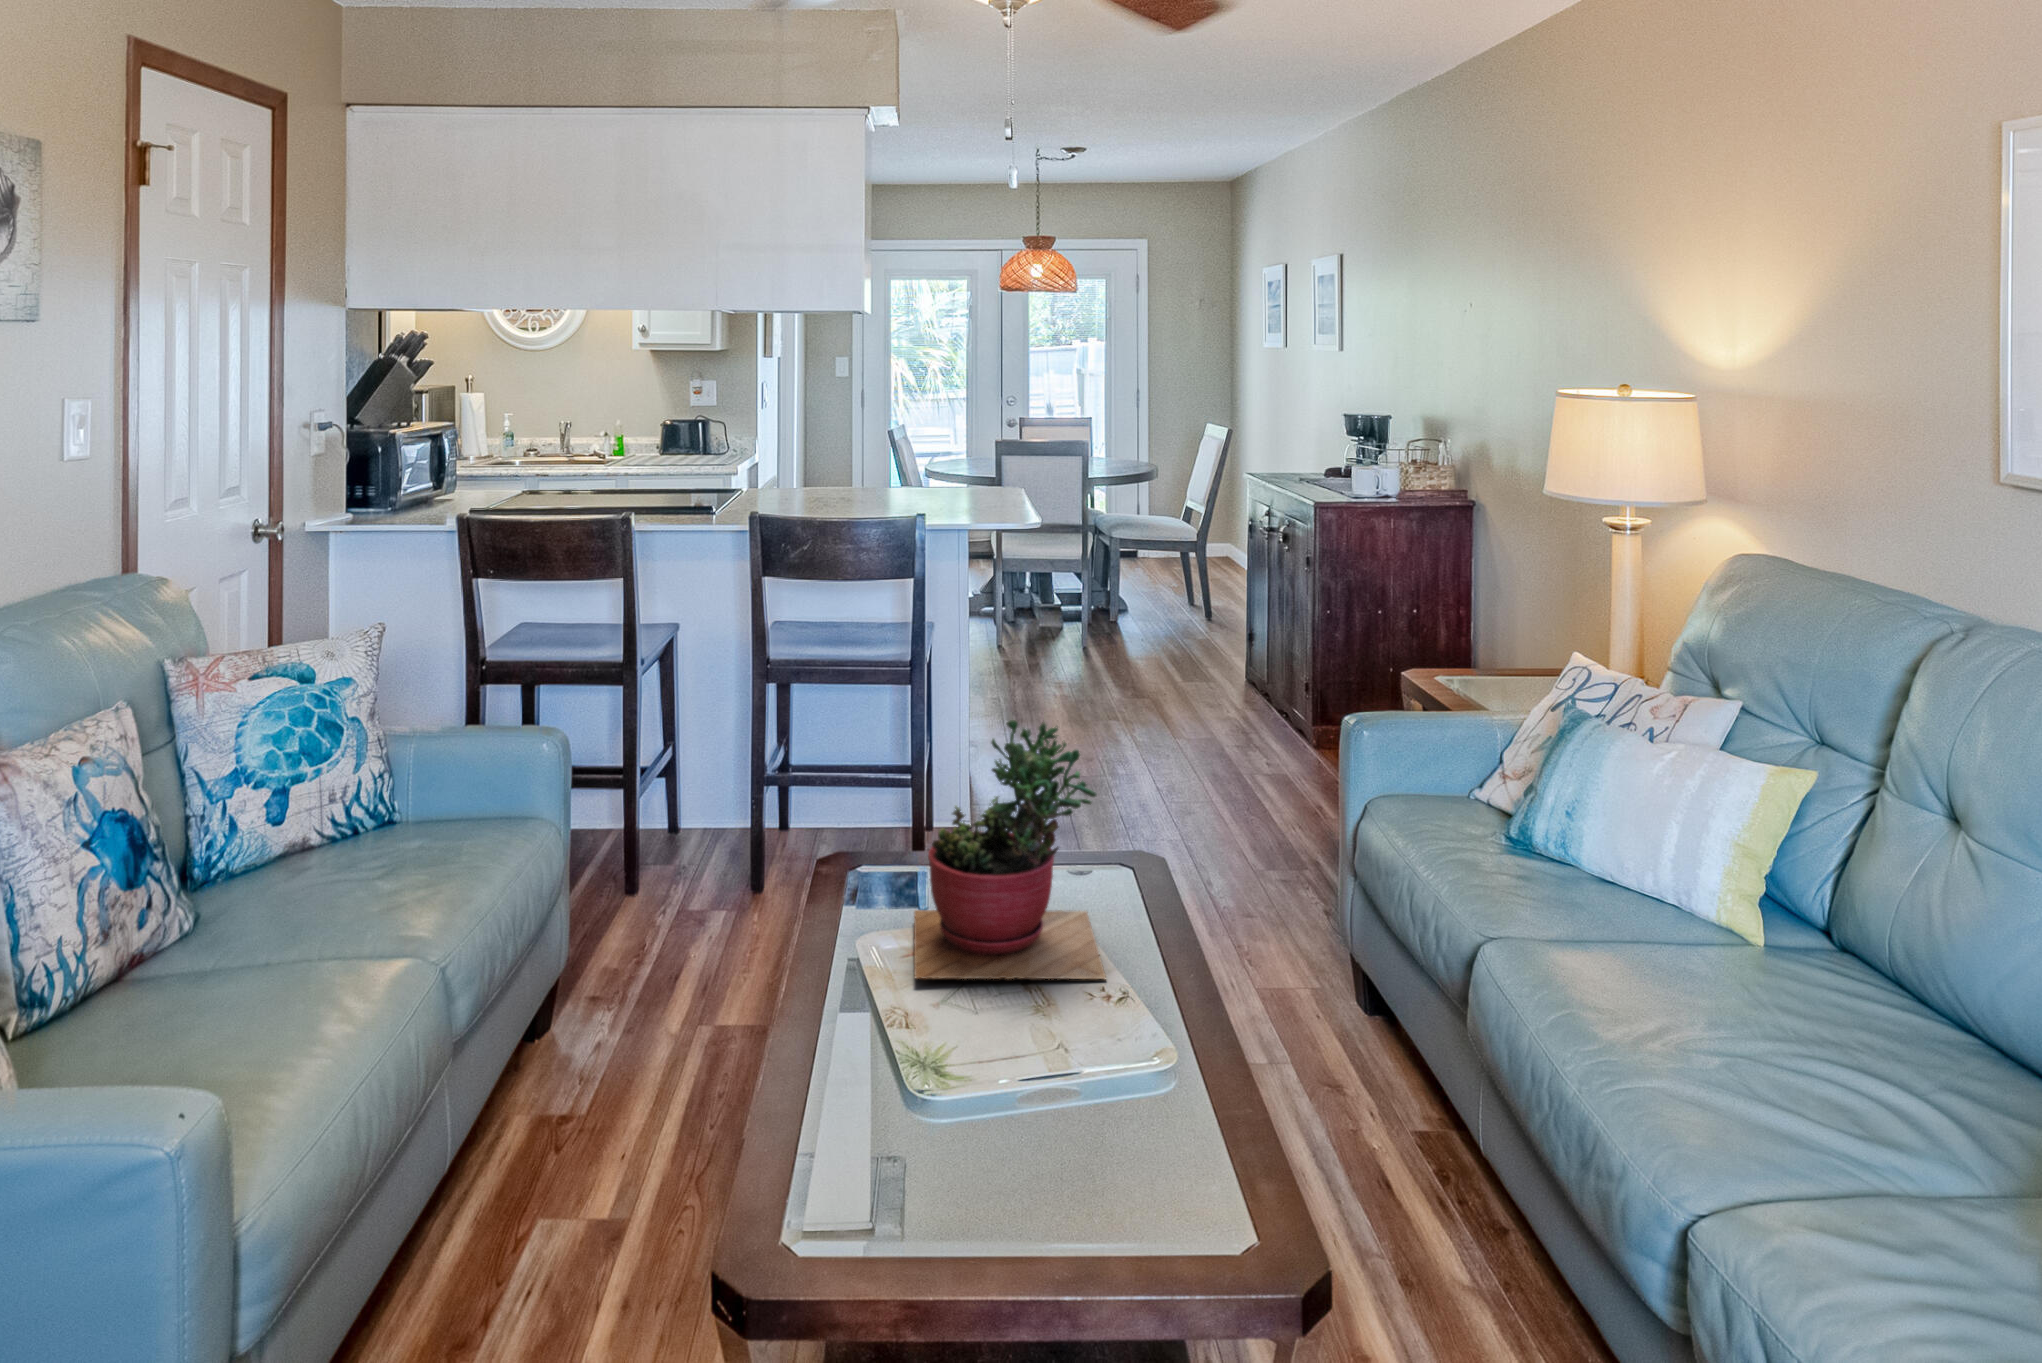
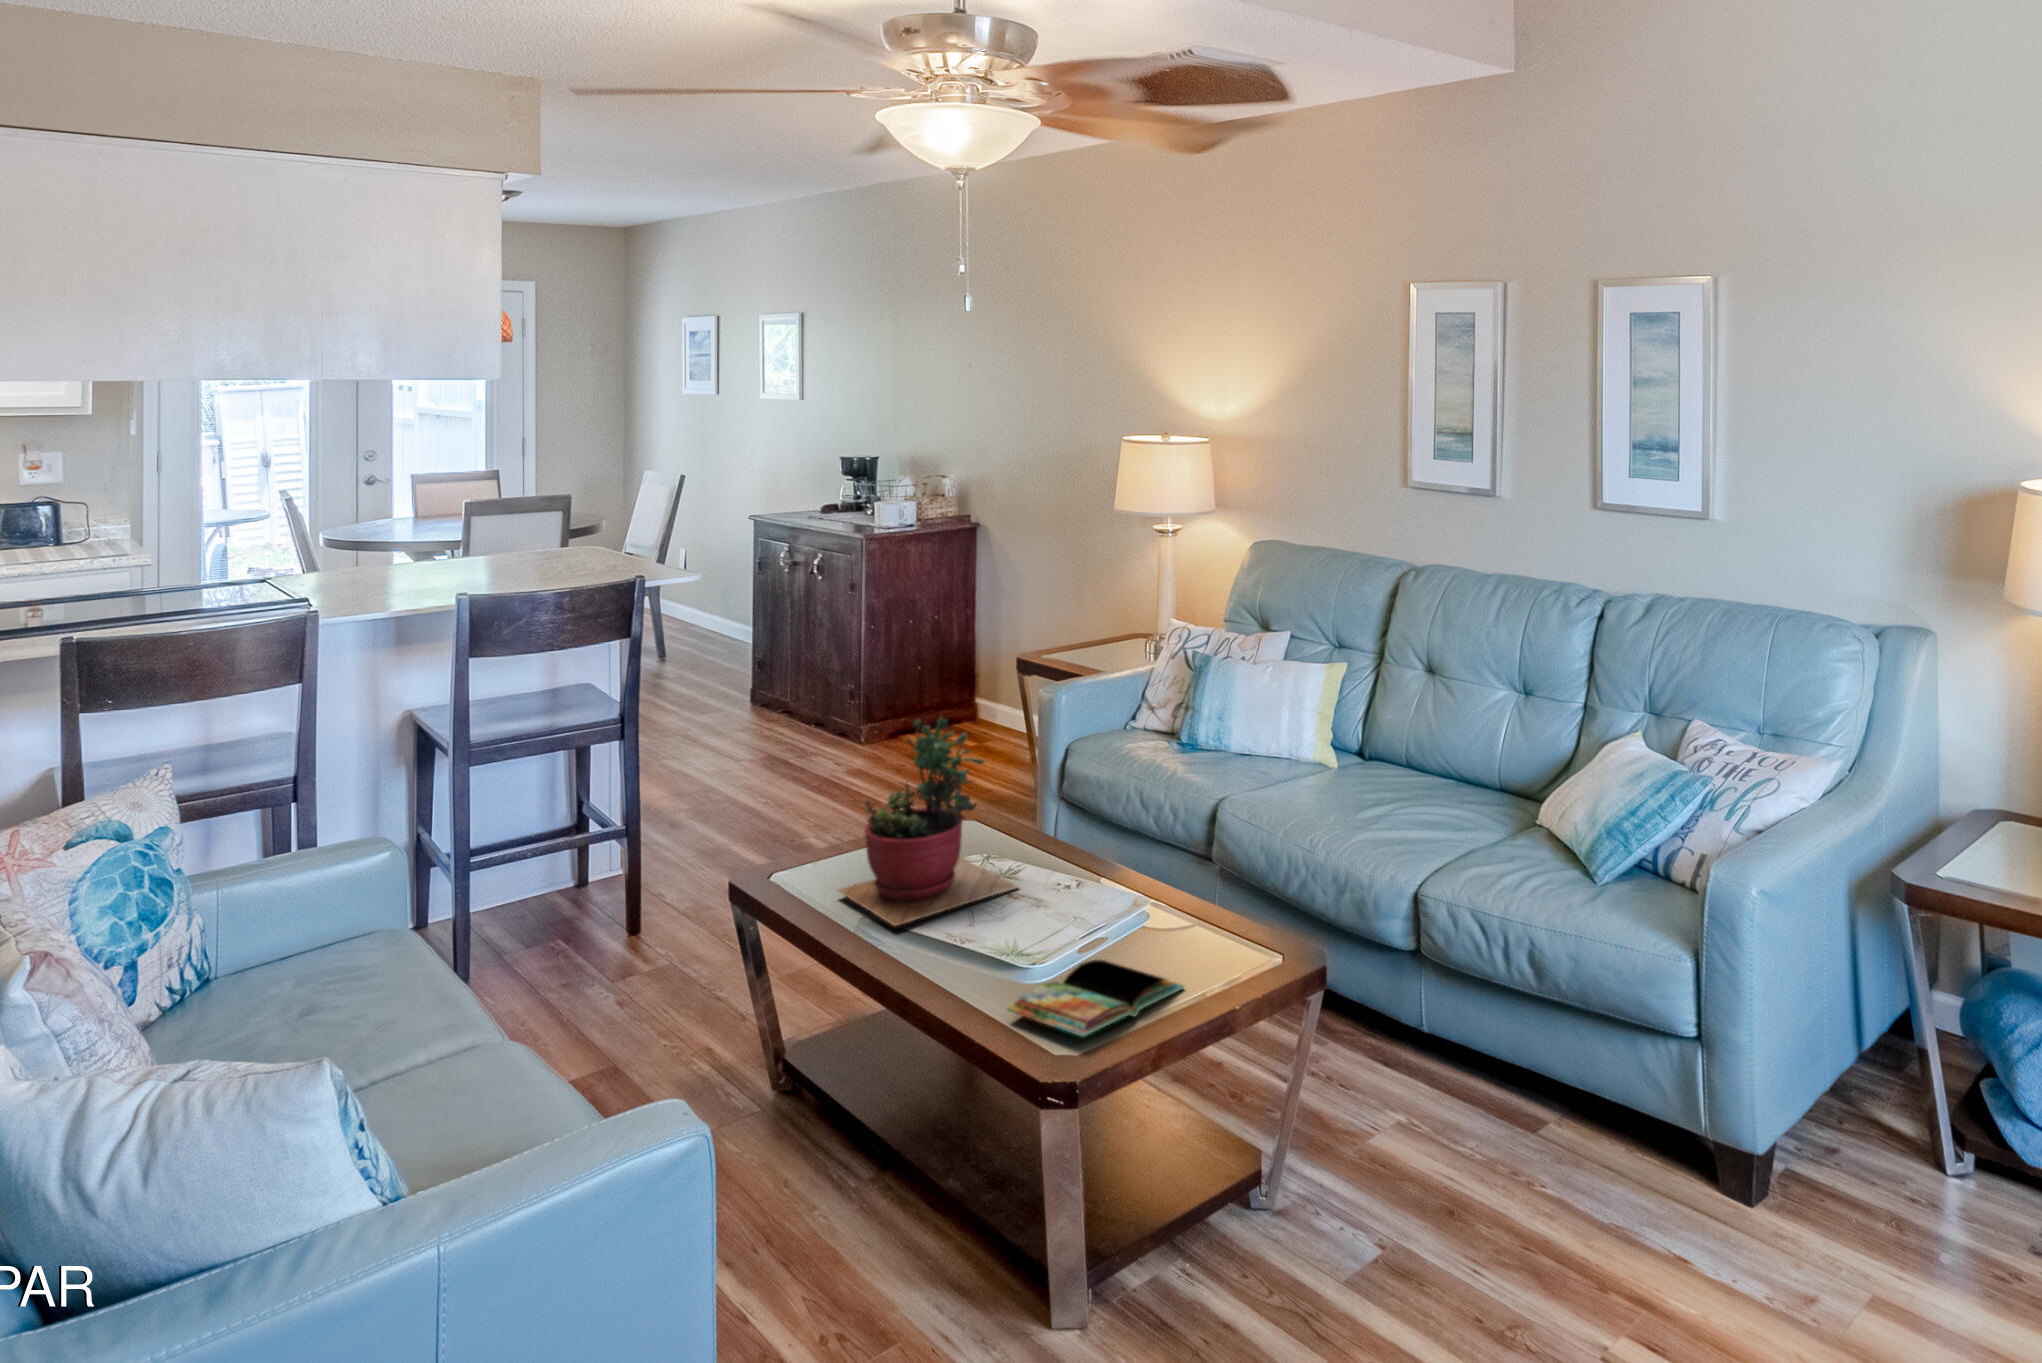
book: none [881,1120,1133,1235] -> present [1007,960,1184,1037]

